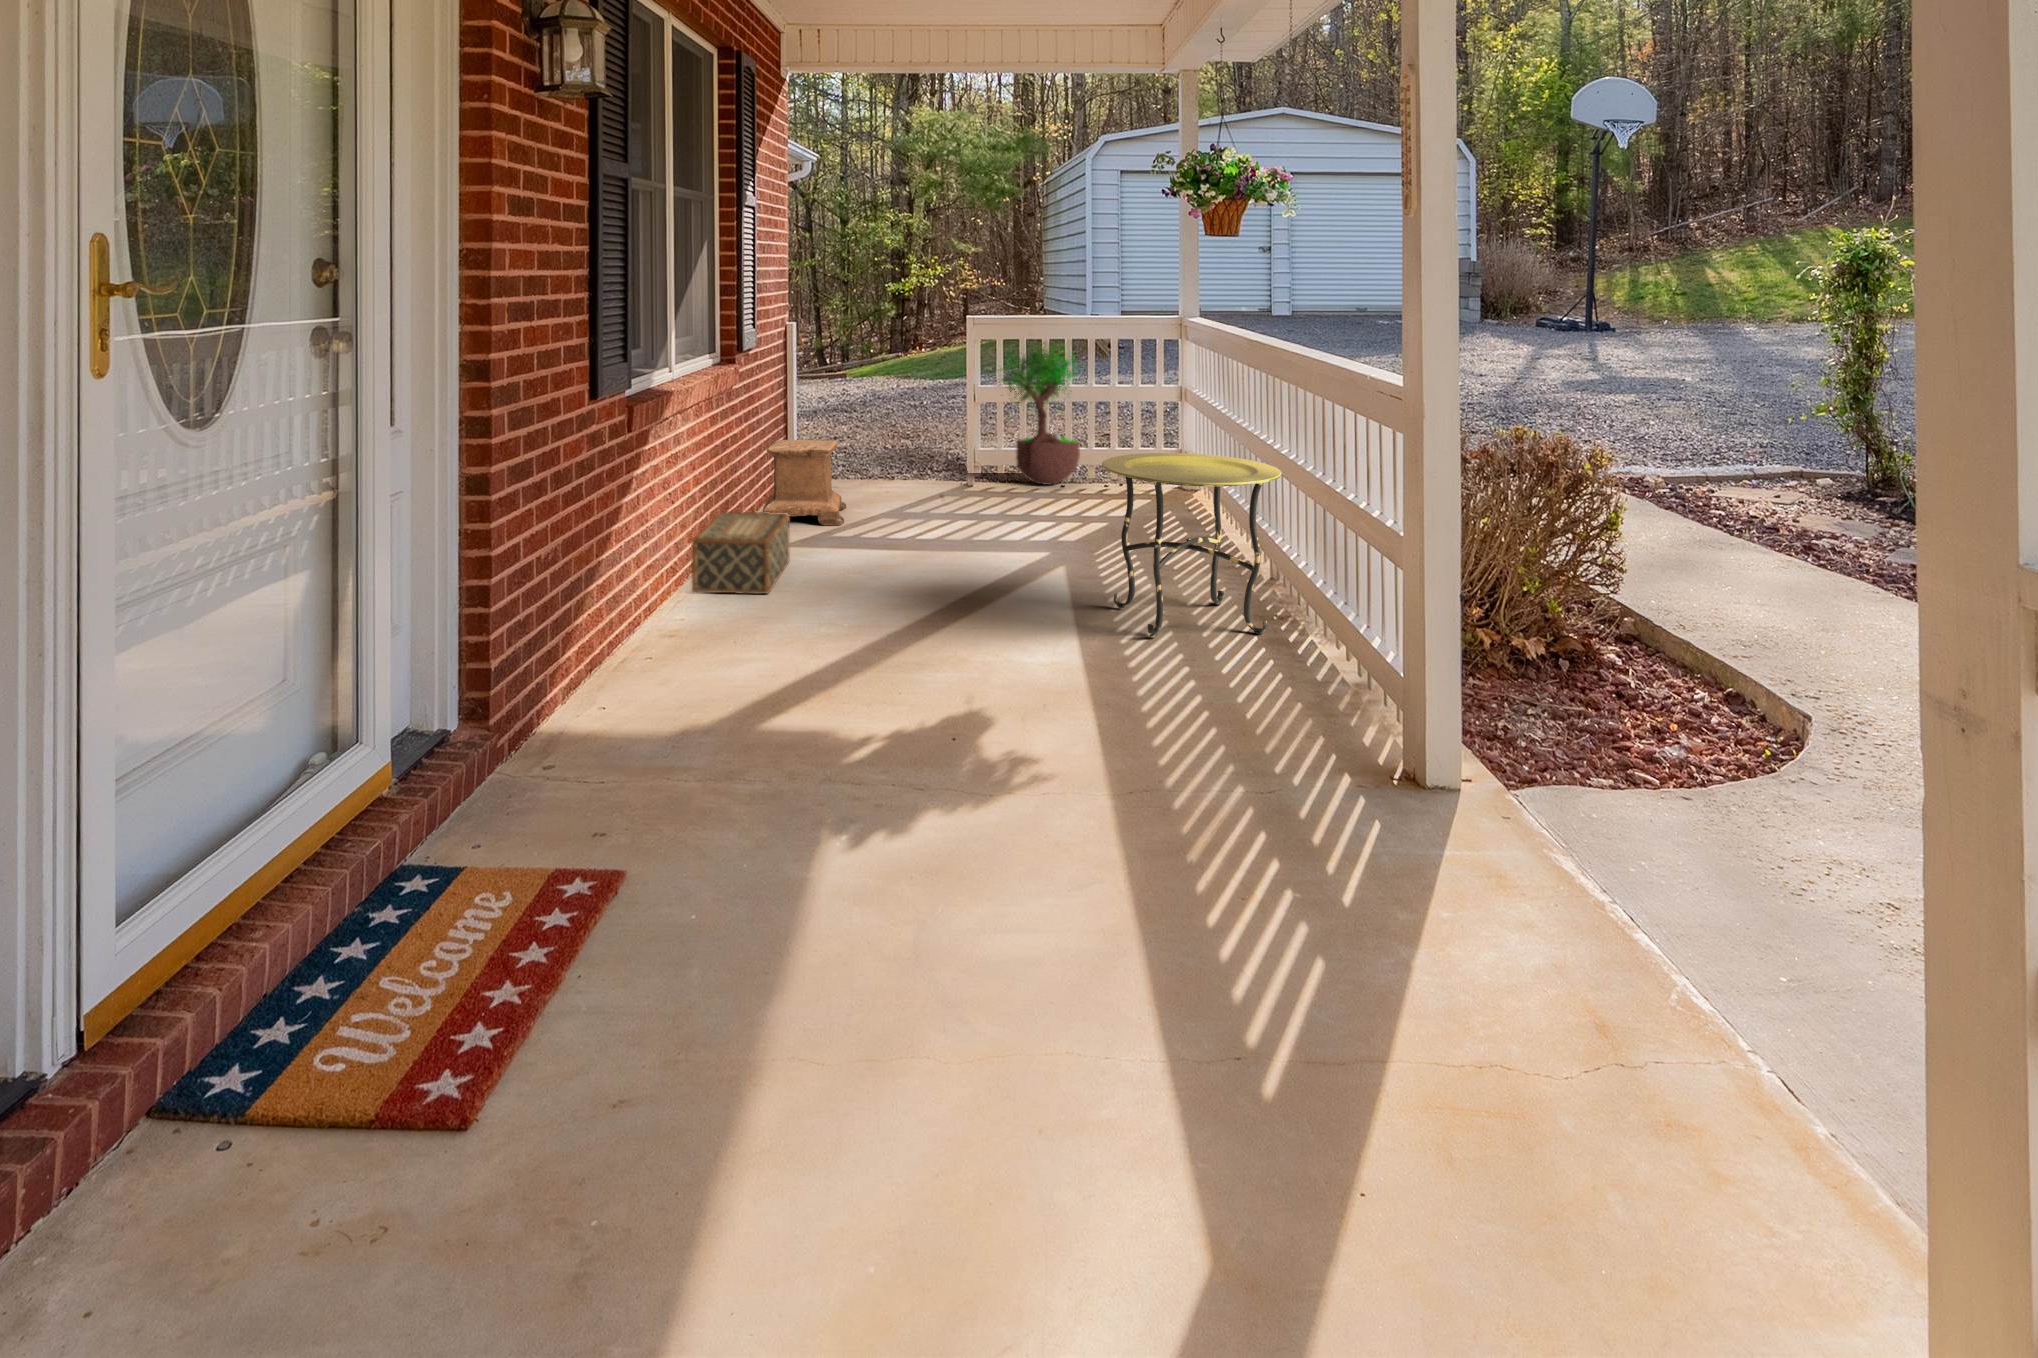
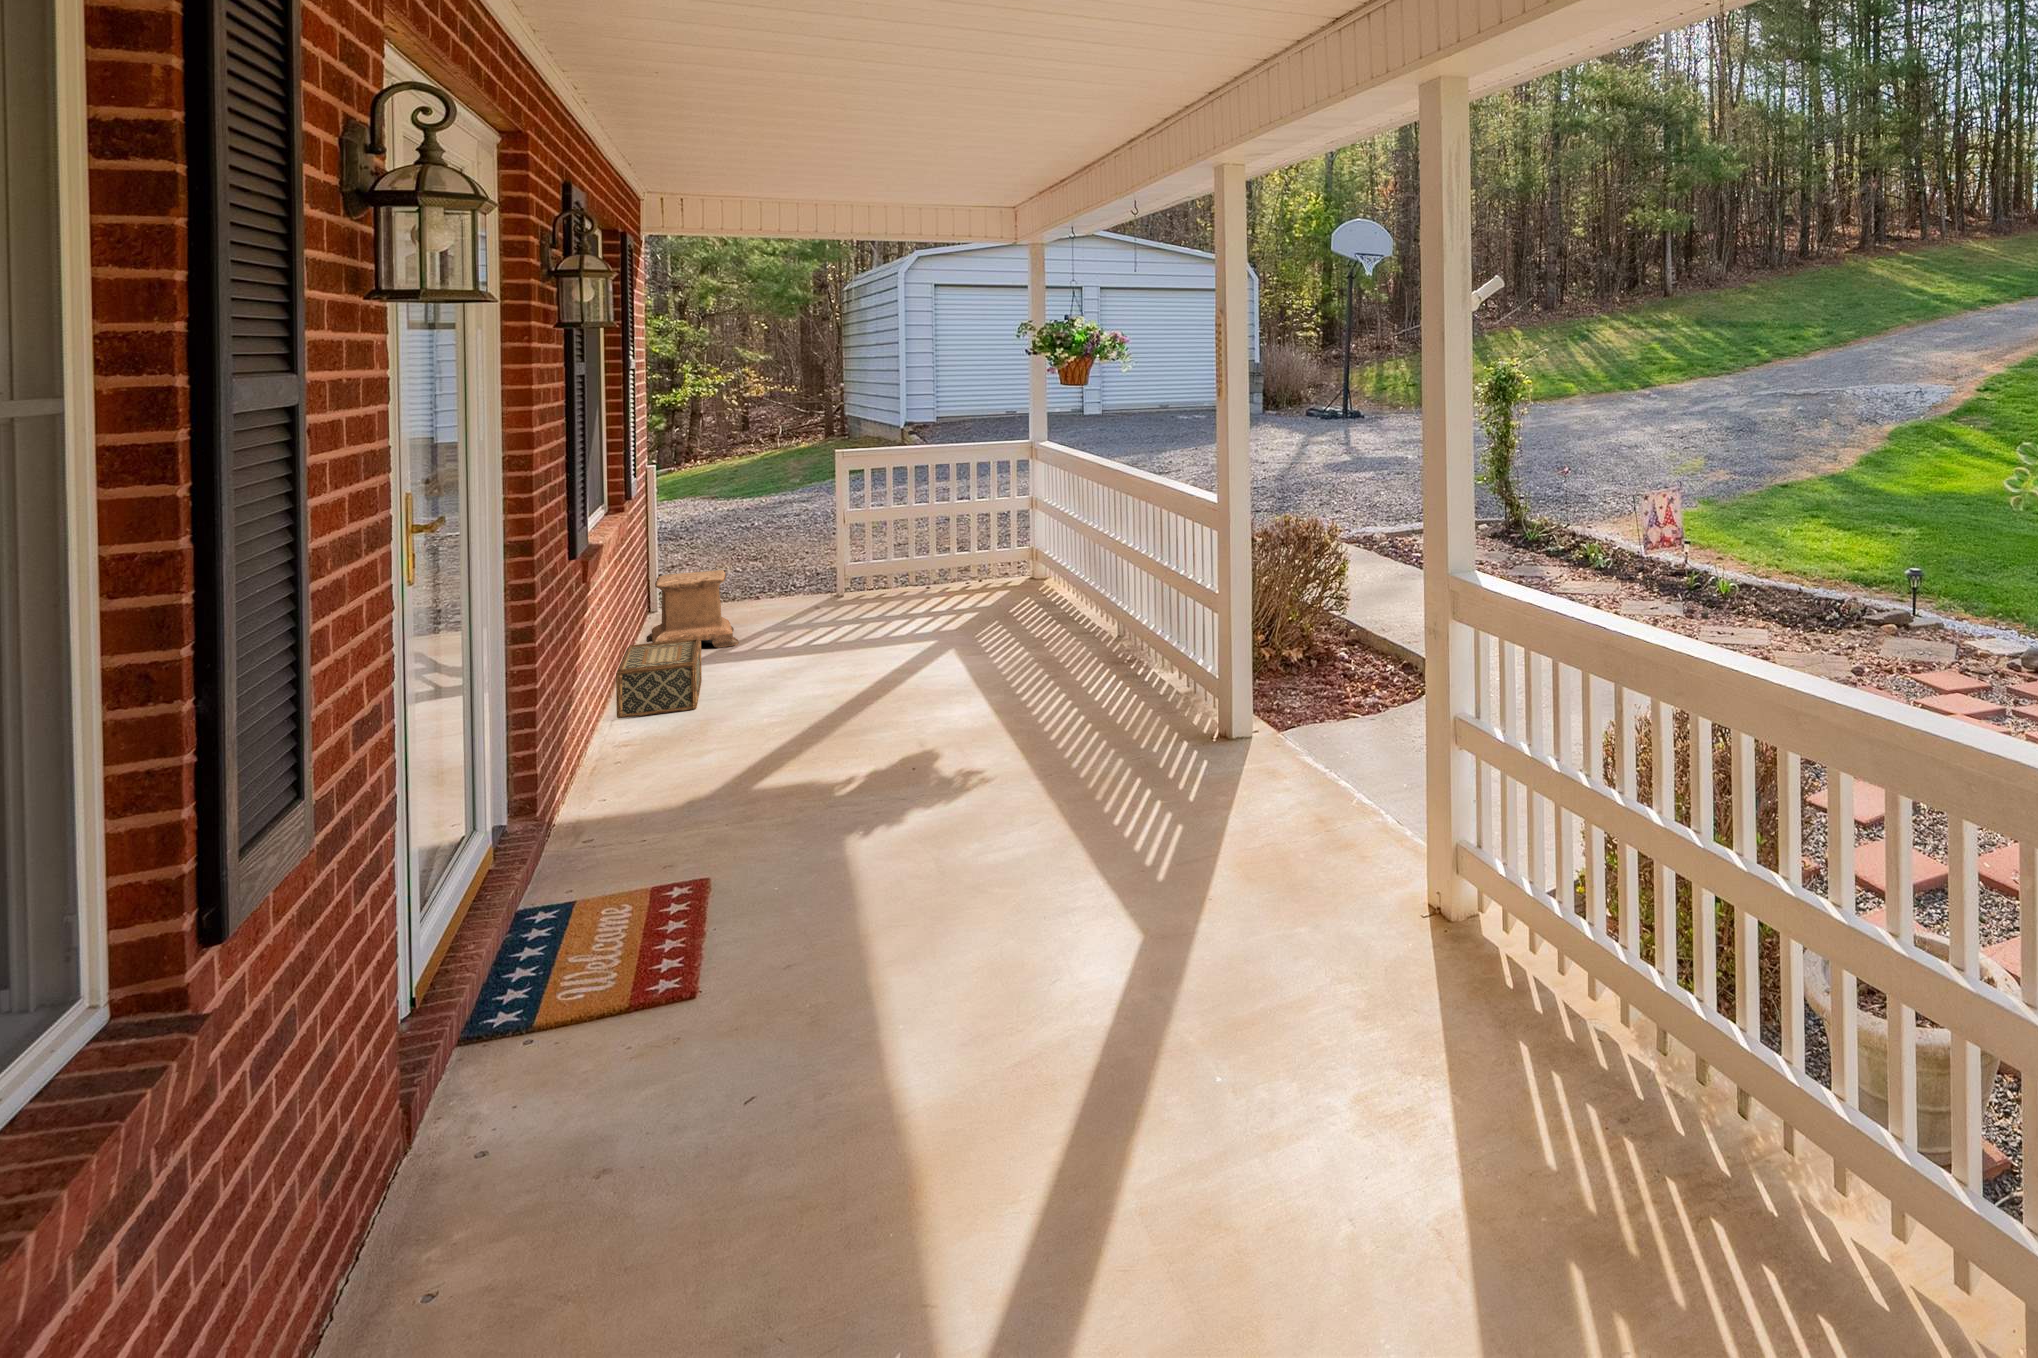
potted tree: present [996,341,1081,485] -> none [870,458,954,589]
side table: present [1102,453,1282,637] -> none [995,550,1129,689]

